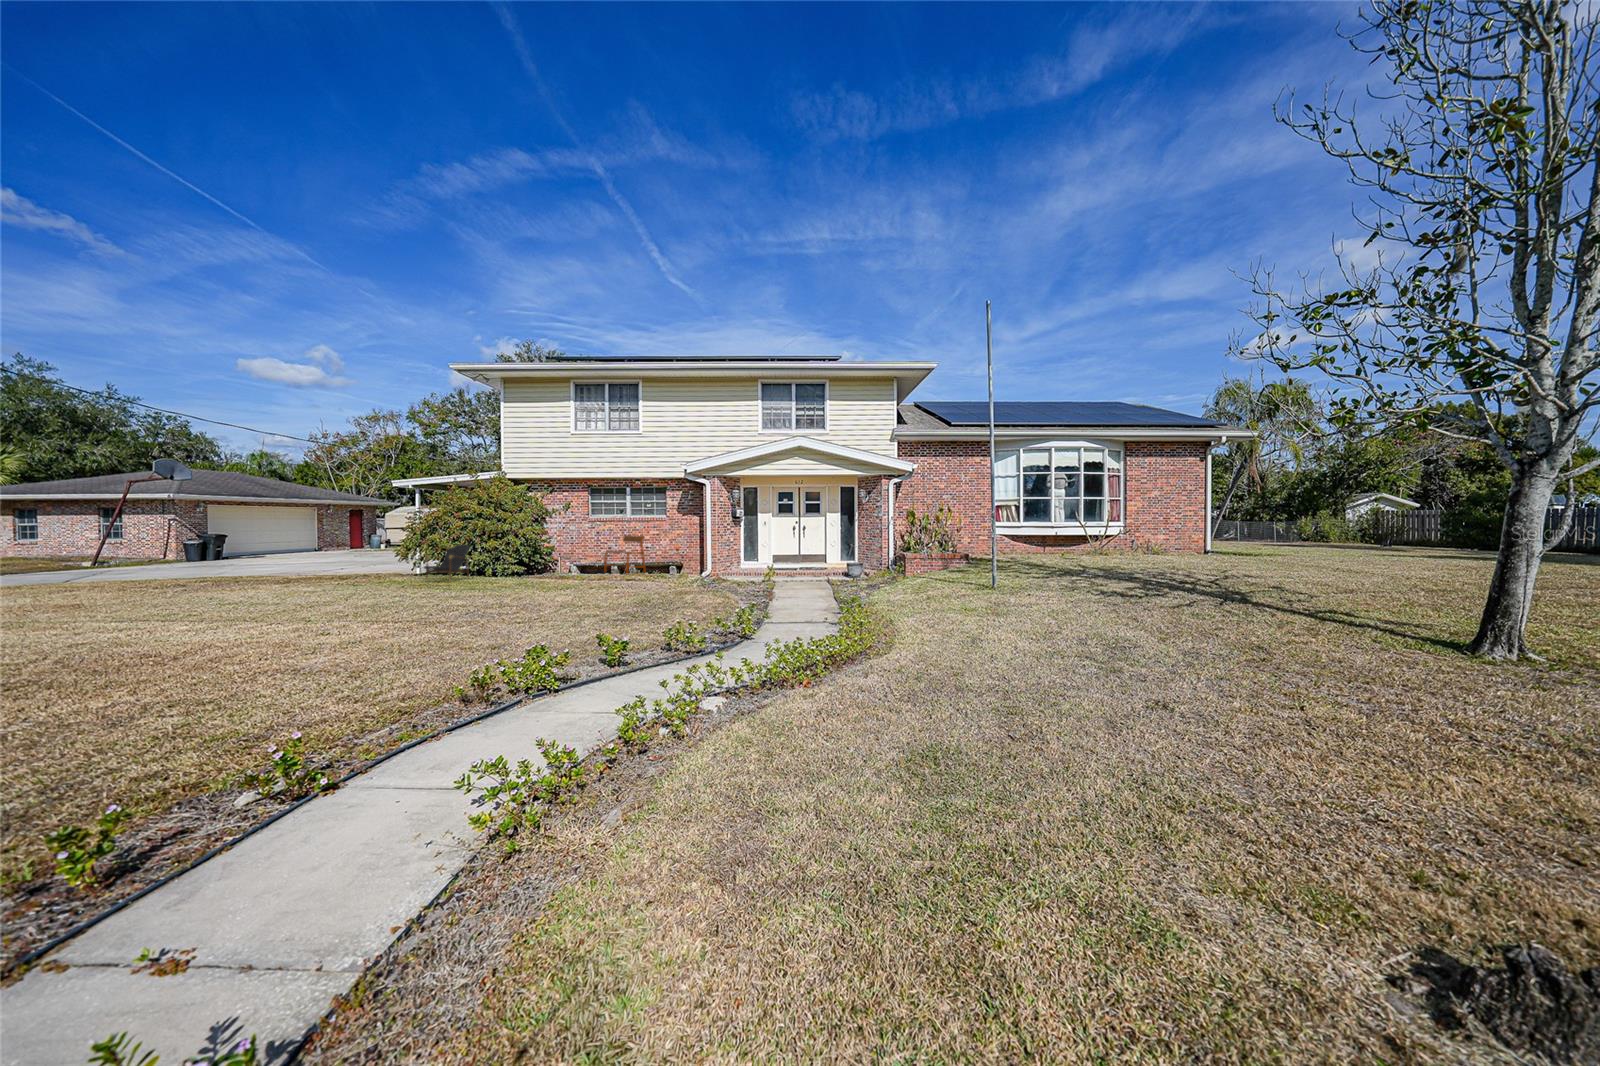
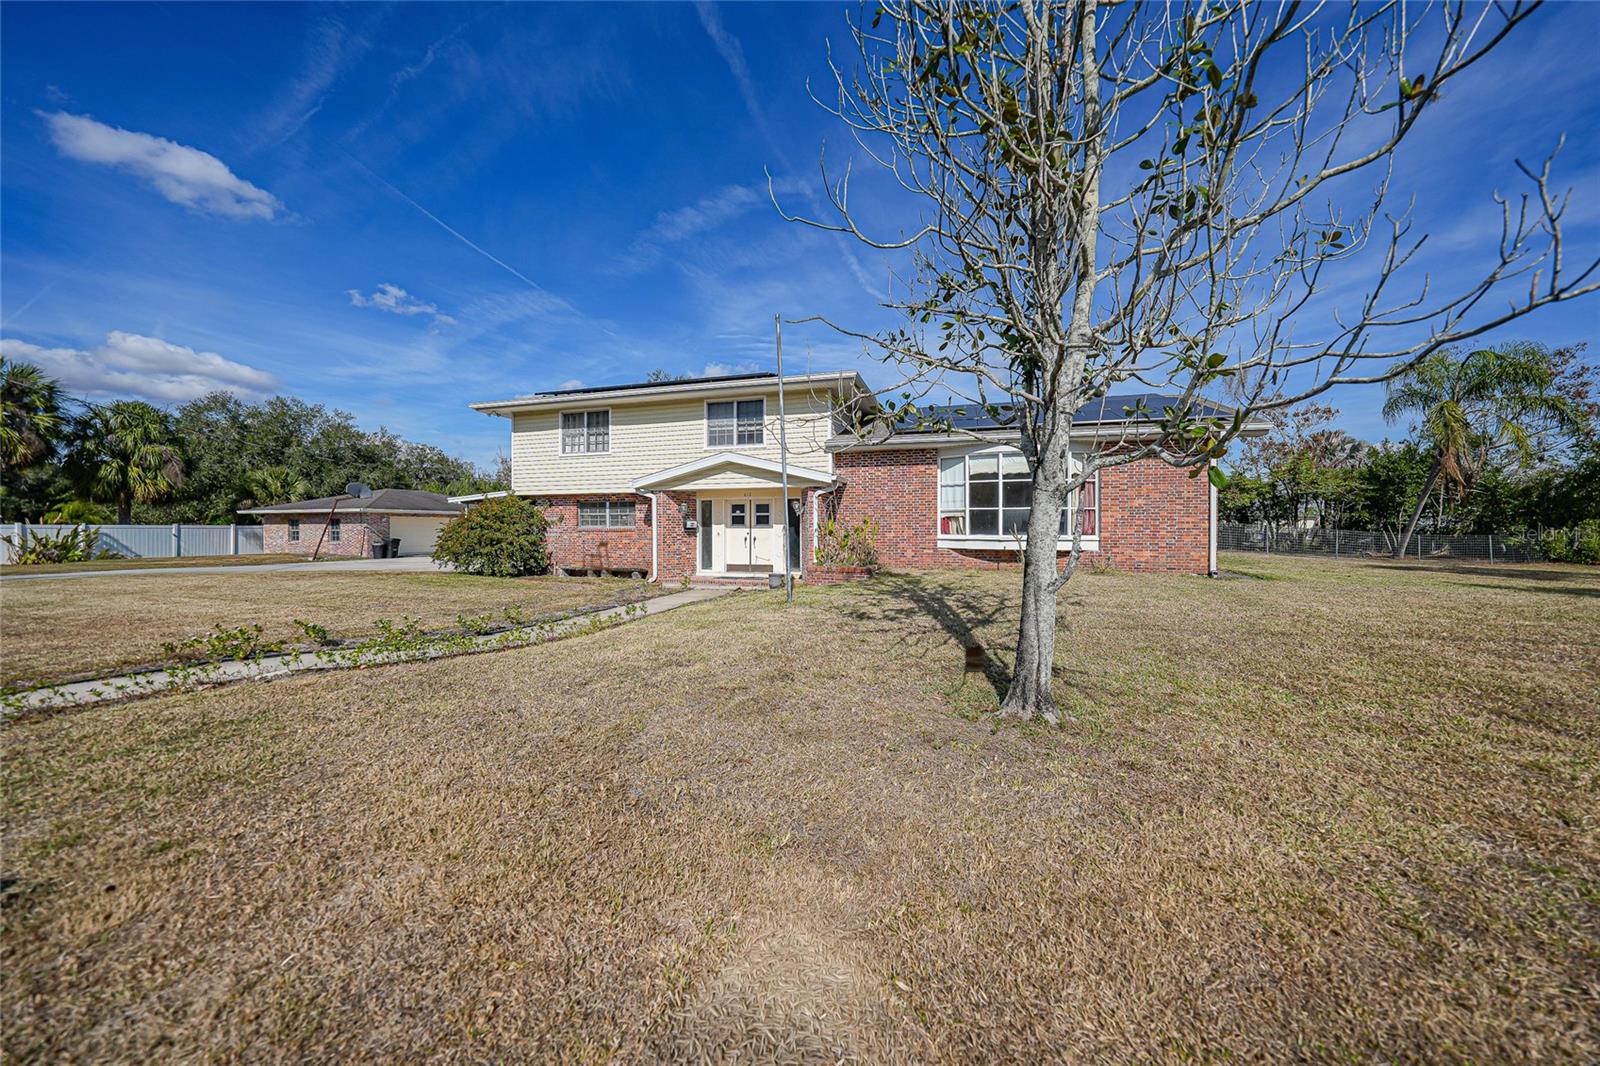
lounge chair: present [424,545,469,581] -> none [443,548,479,577]
wooden bucket: none [1455,622,1483,659] -> present [964,639,984,672]

